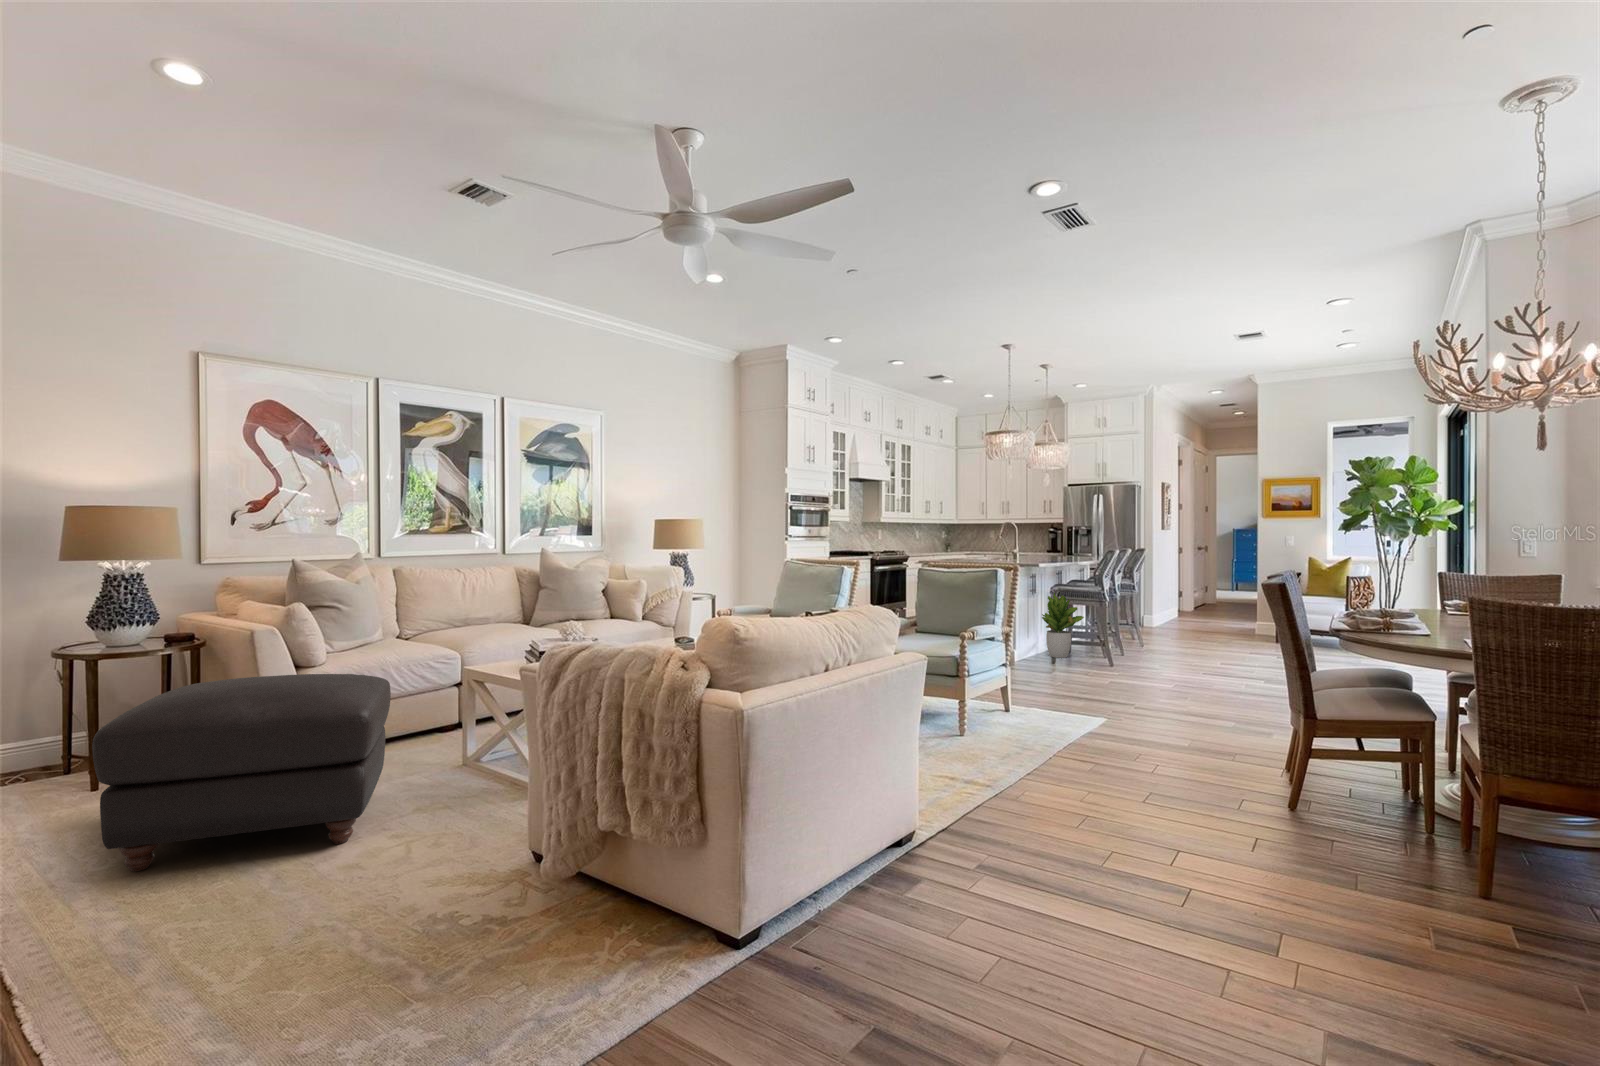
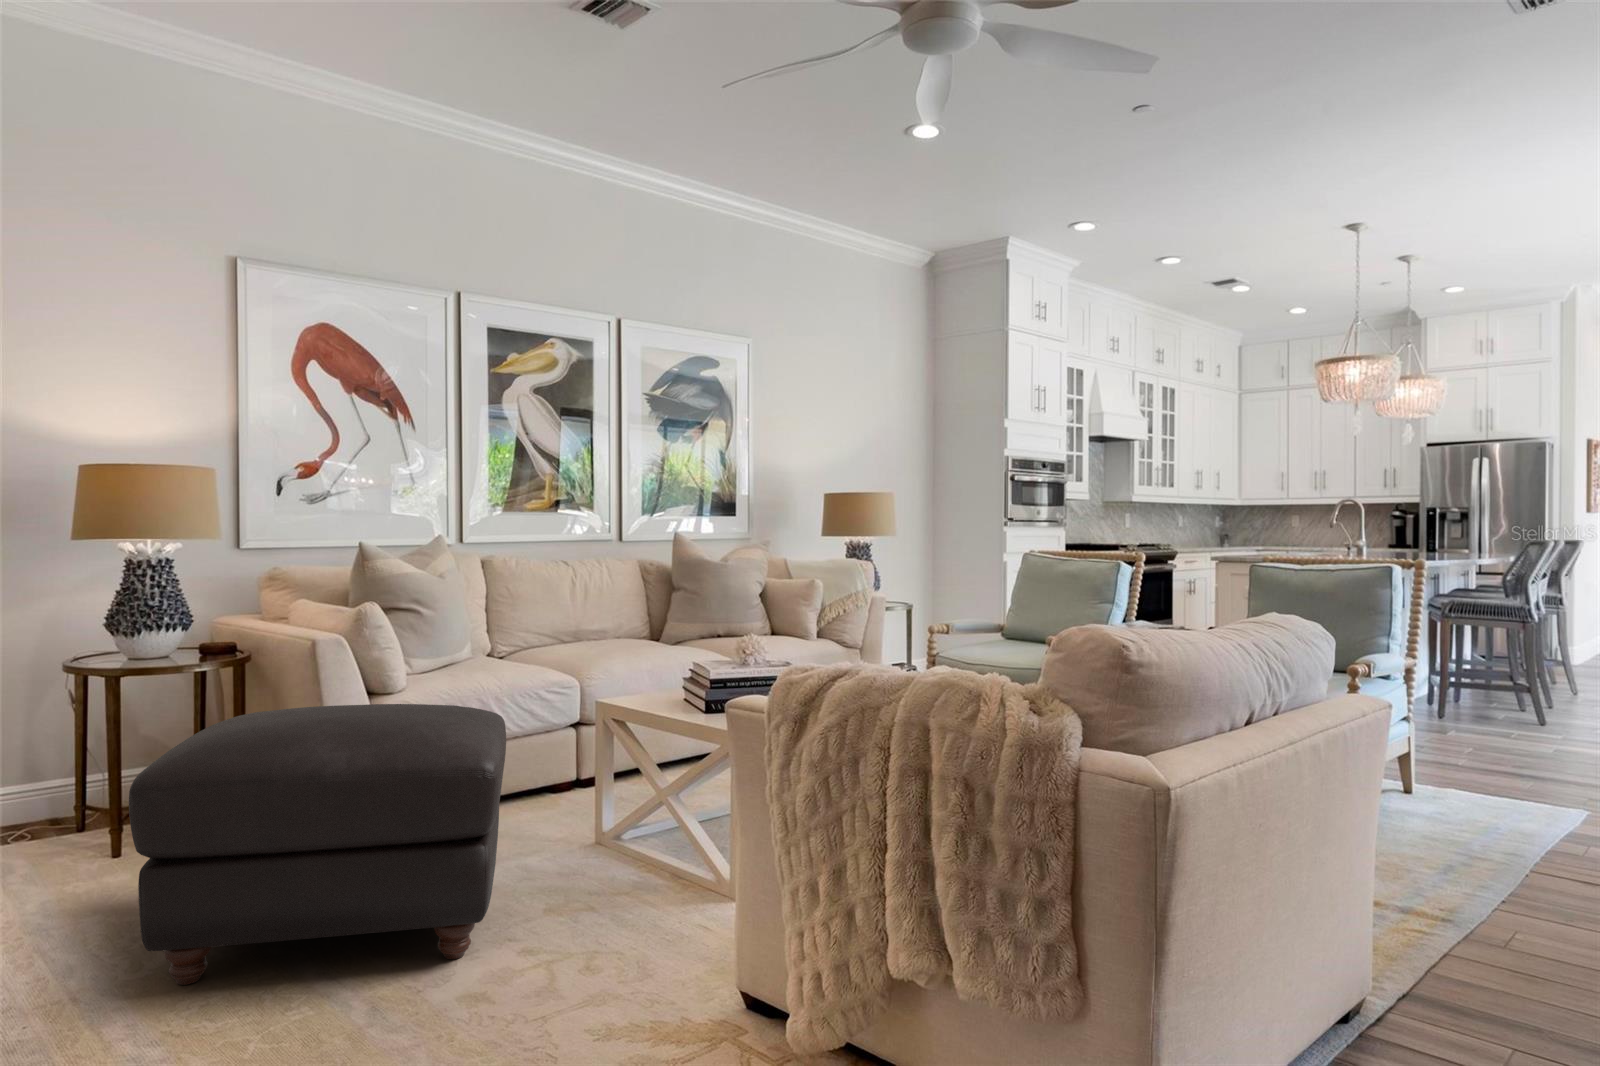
potted plant: present [1042,593,1084,658] -> none [1413,605,1490,711]

